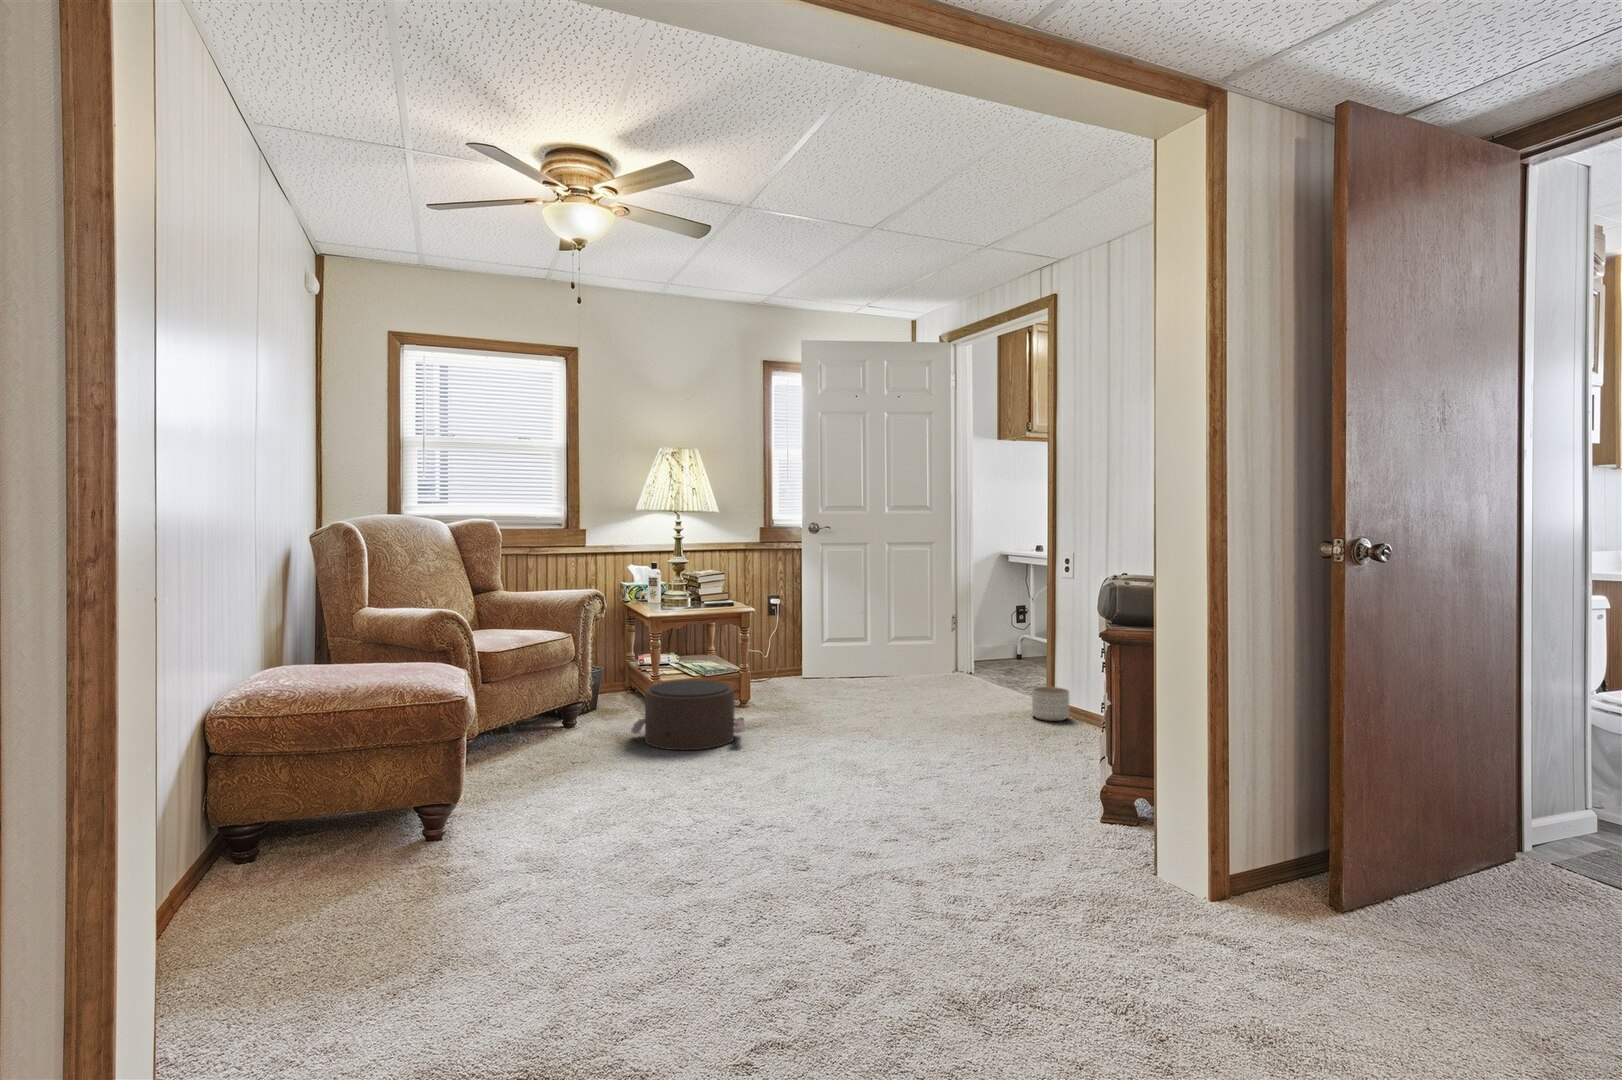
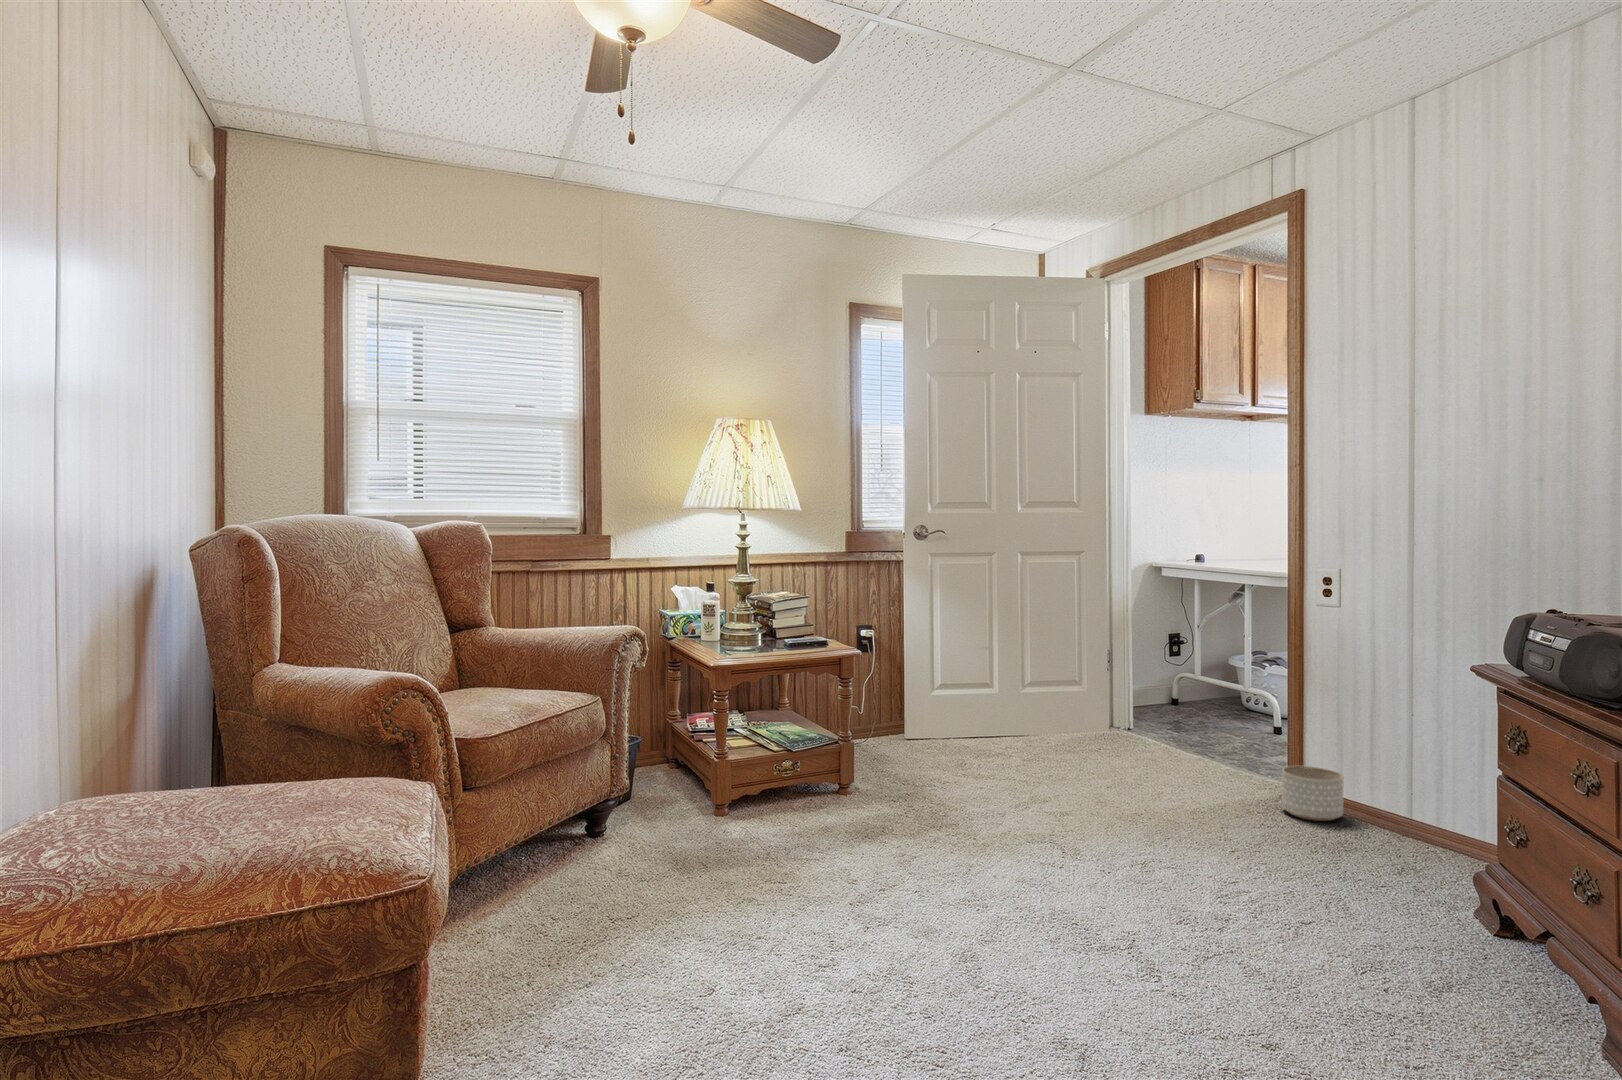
pouf: present [631,680,745,750] -> none [701,767,882,892]

